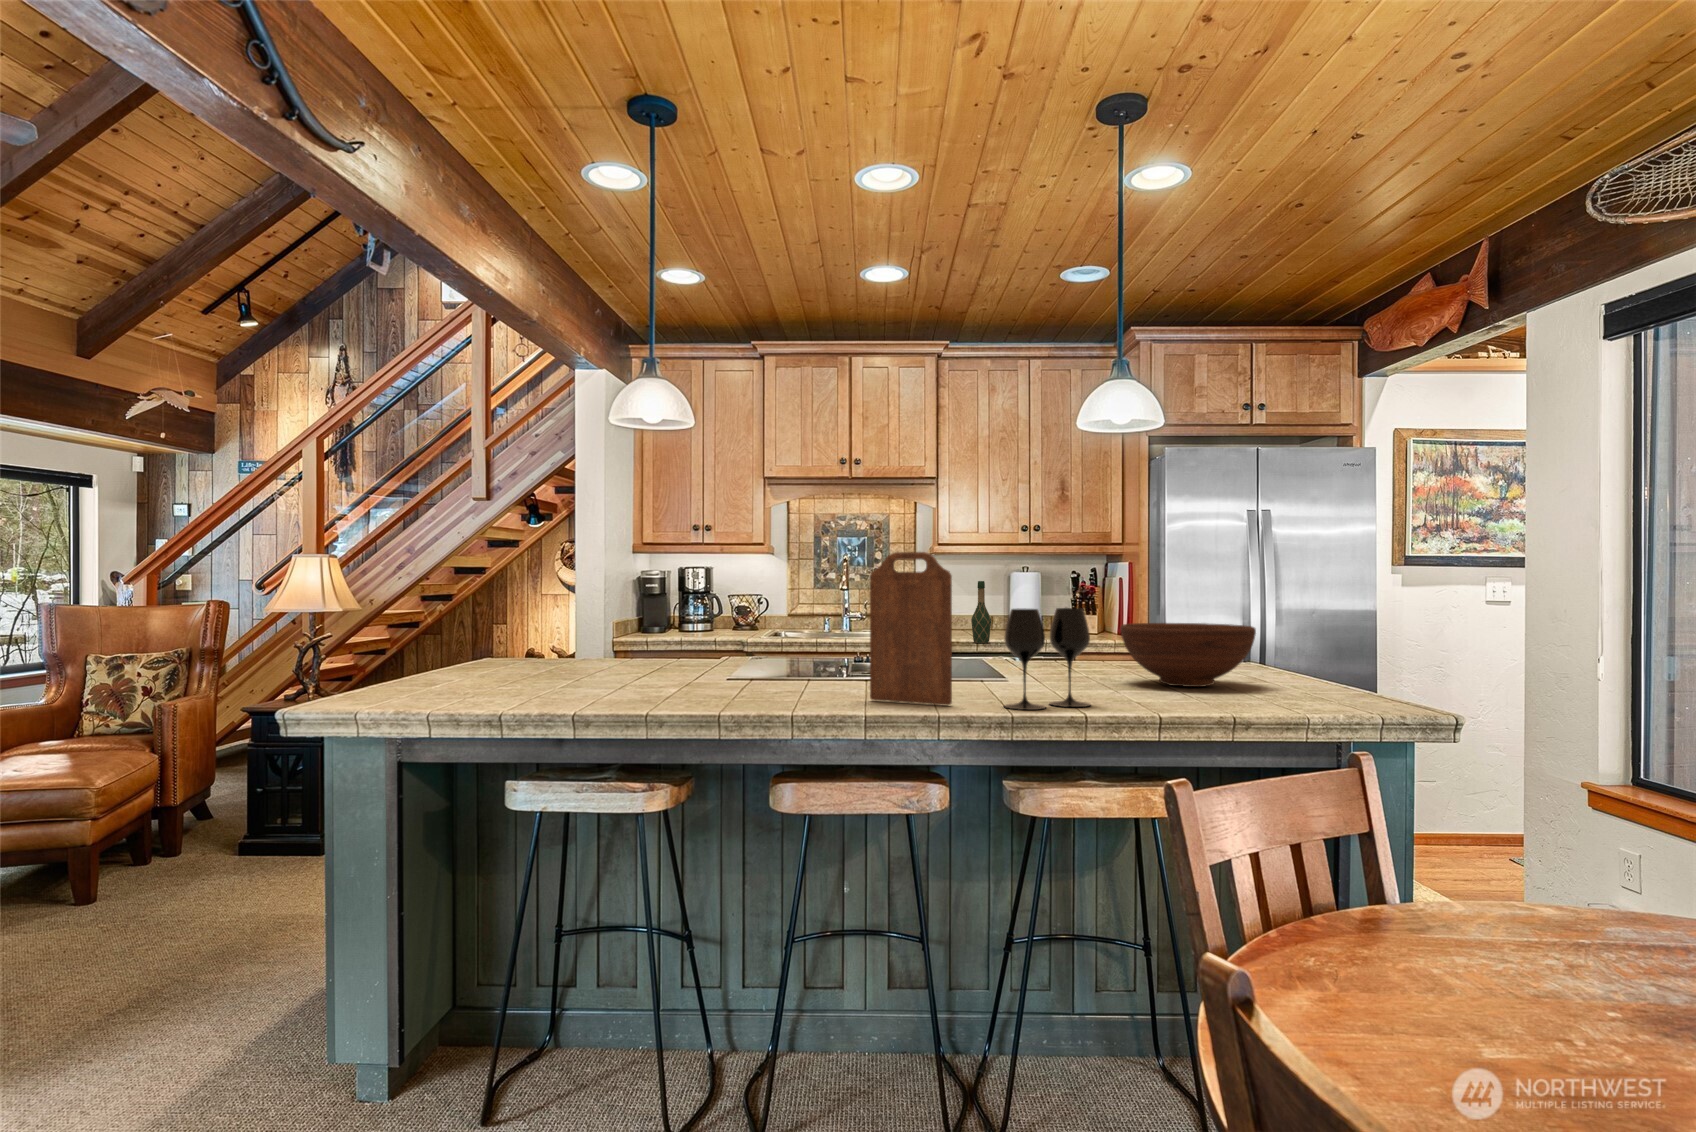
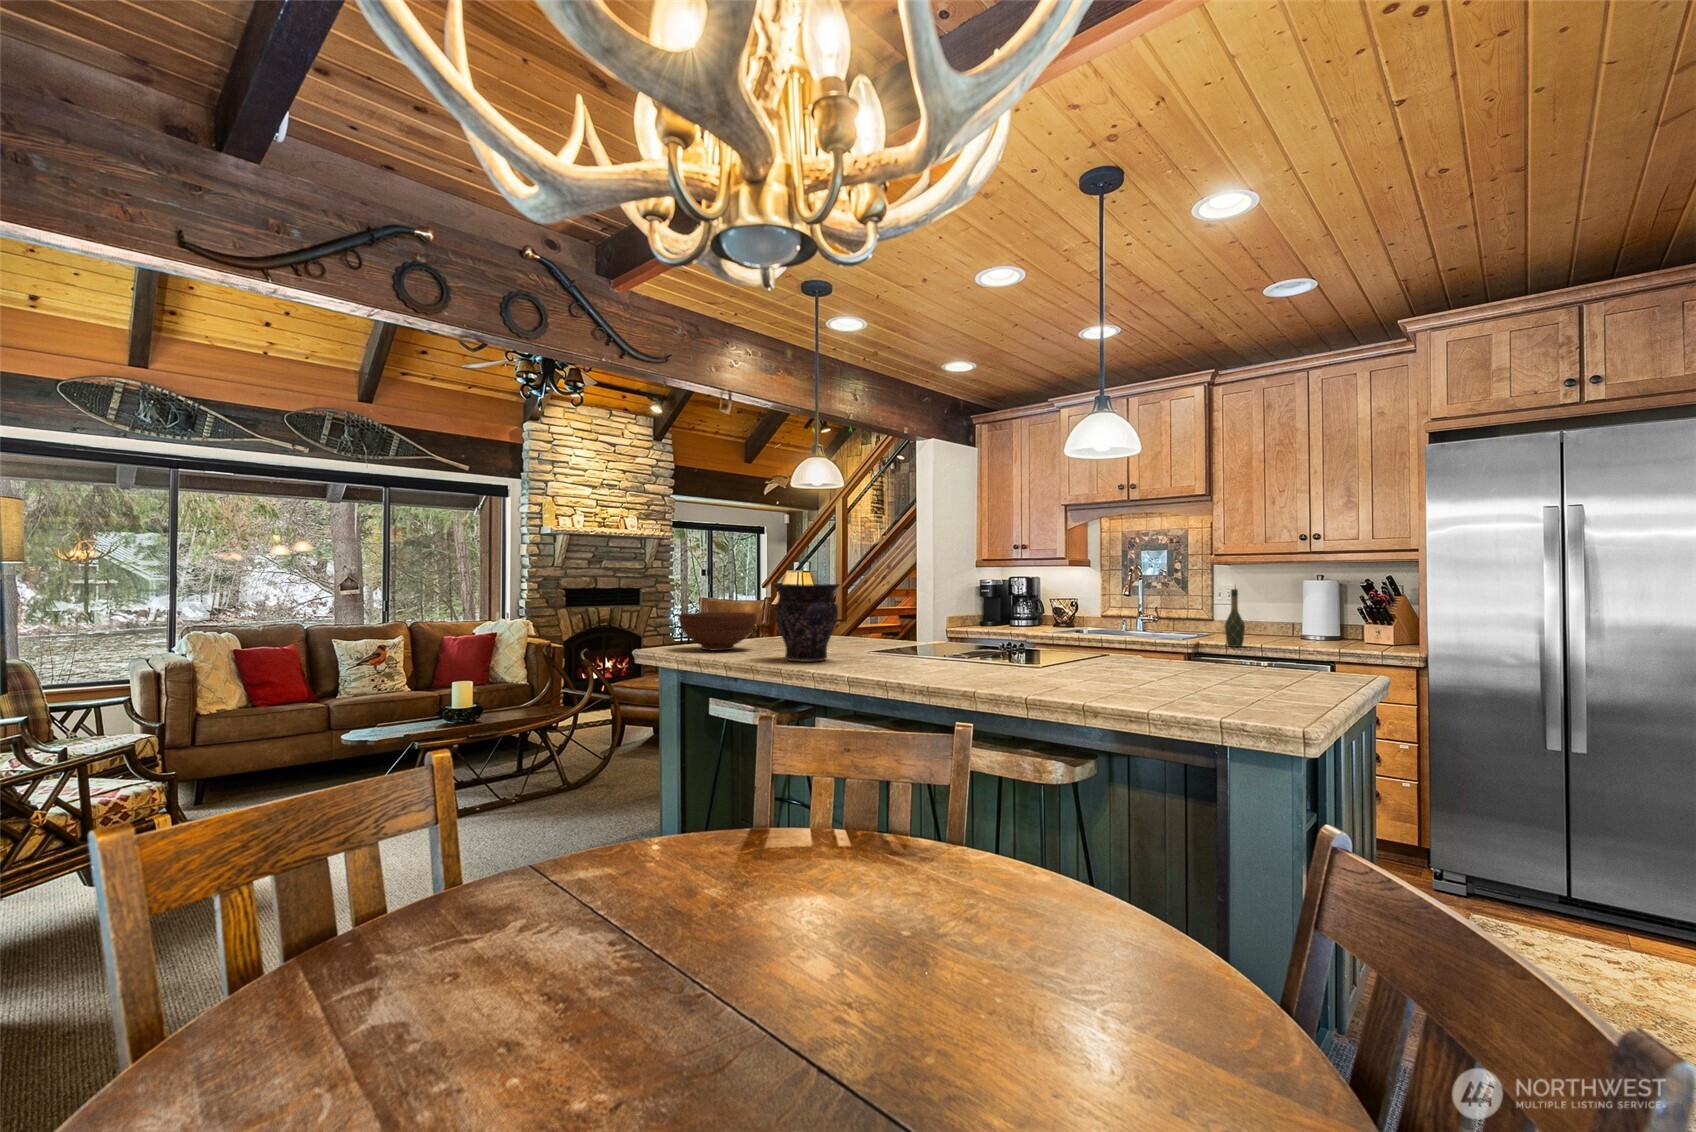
cutting board: present [870,552,952,705] -> none [857,569,882,674]
vase: none [678,574,800,700] -> present [773,584,839,662]
wine glass: present [1004,608,1091,710] -> none [900,609,968,682]
fruit bowl: present [1120,623,1256,687] -> present [678,612,757,651]

